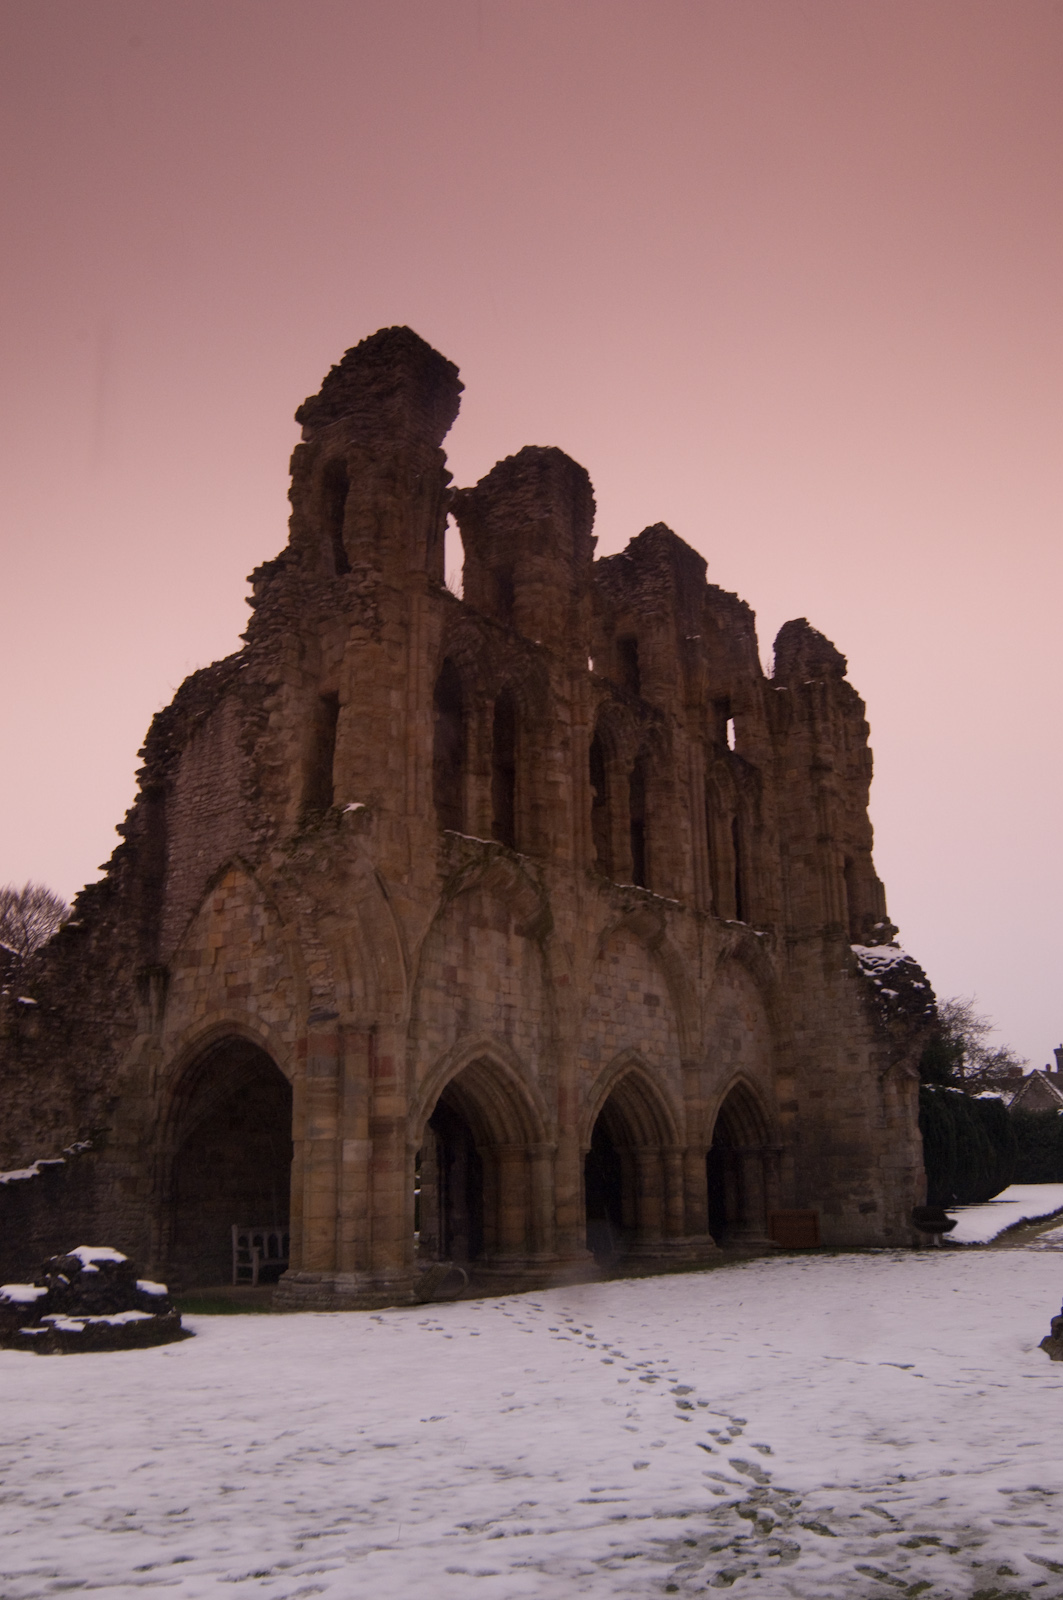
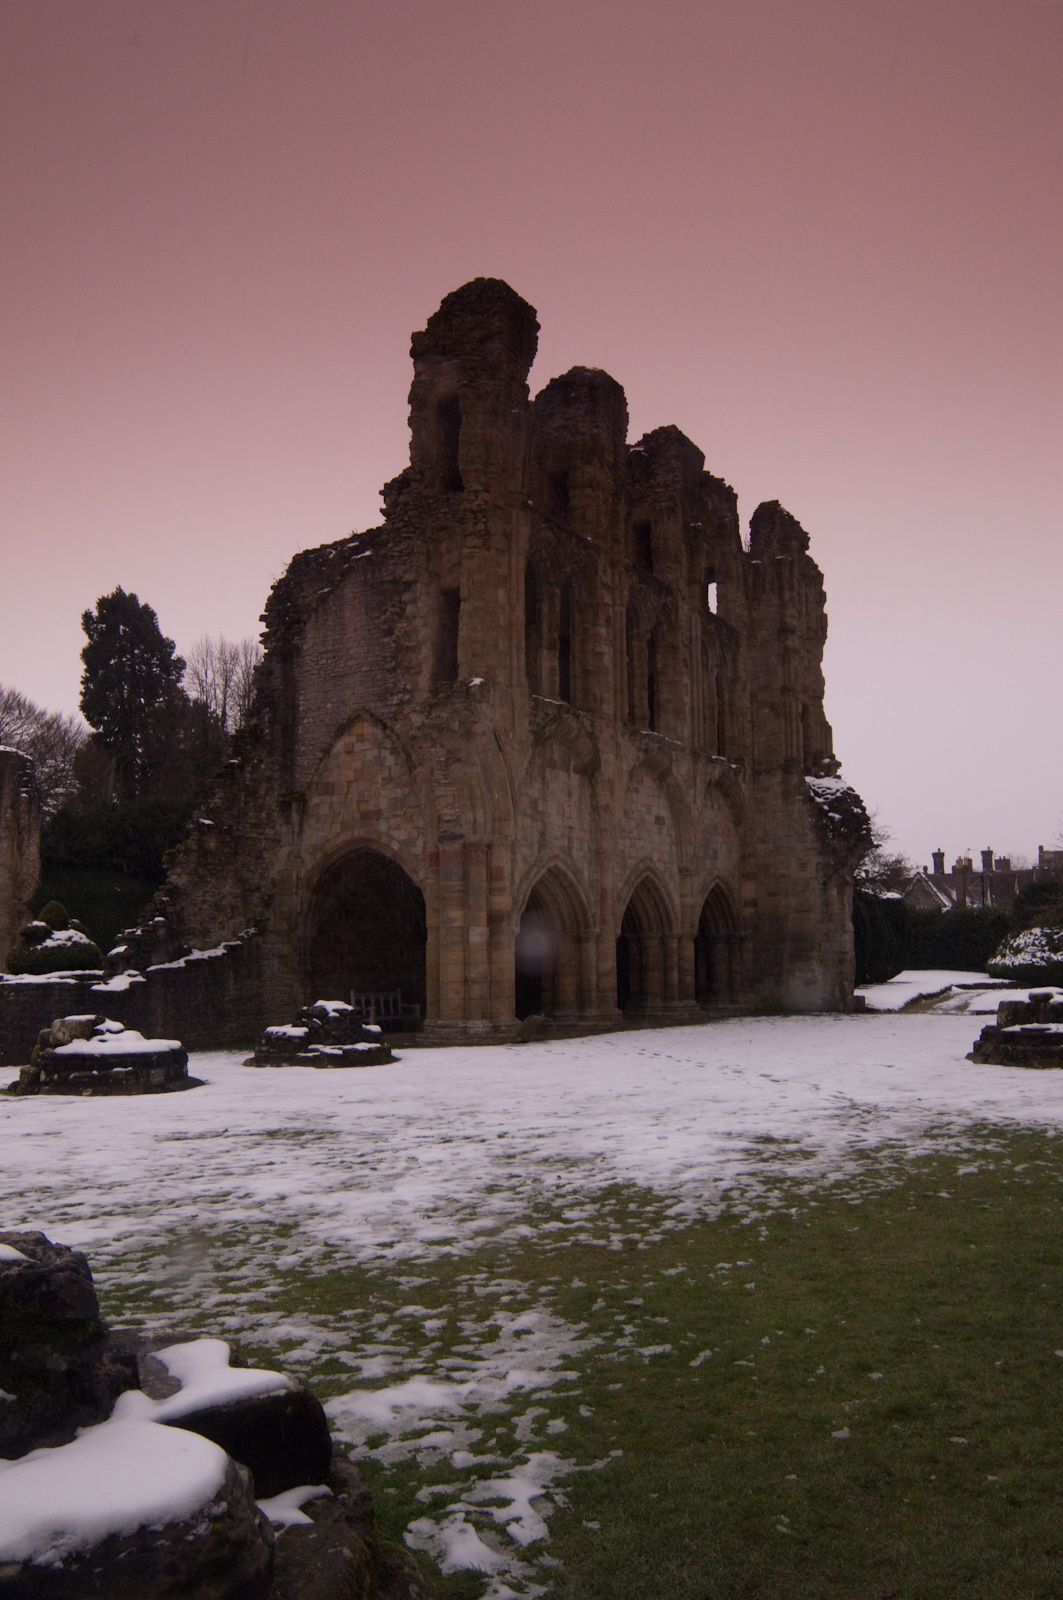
lounge chair: present [910,1206,958,1246] -> none [842,981,880,1011]
wooden crate: present [767,1209,821,1249] -> none [733,983,774,1012]
potted tree: none [248,1246,288,1310] -> present [402,1007,426,1046]

